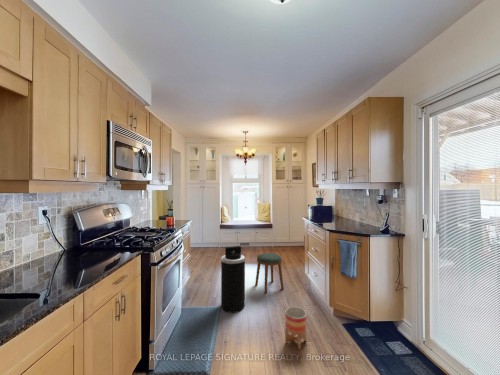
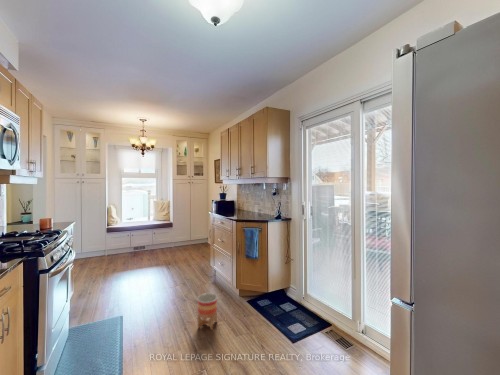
trash can: present [221,246,245,313] -> none [122,244,150,317]
stool: present [255,253,284,294] -> none [159,250,190,291]

